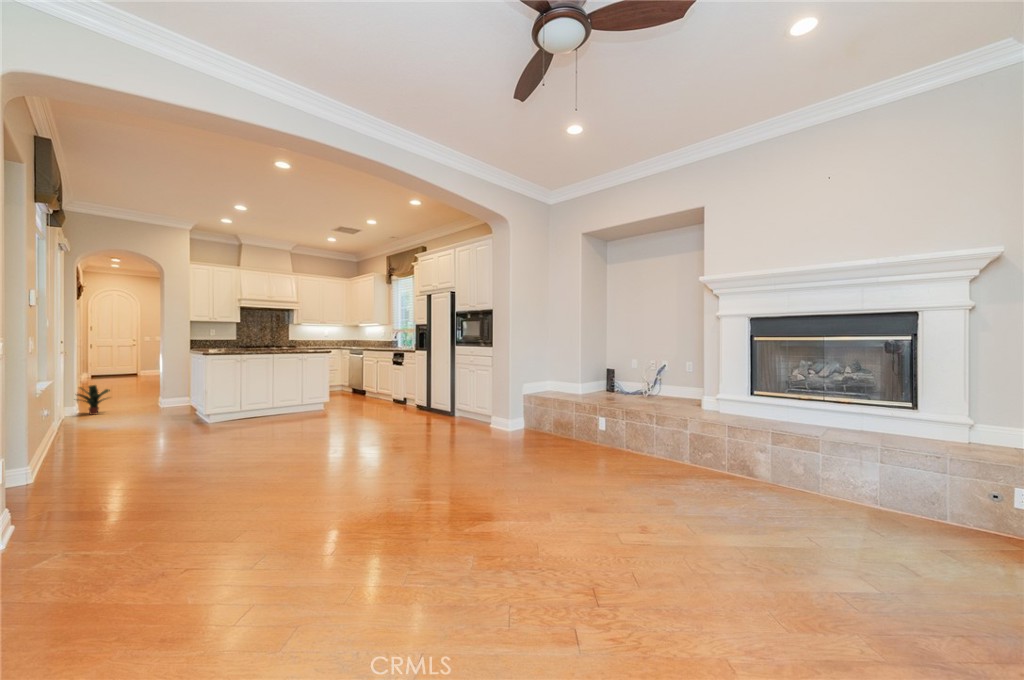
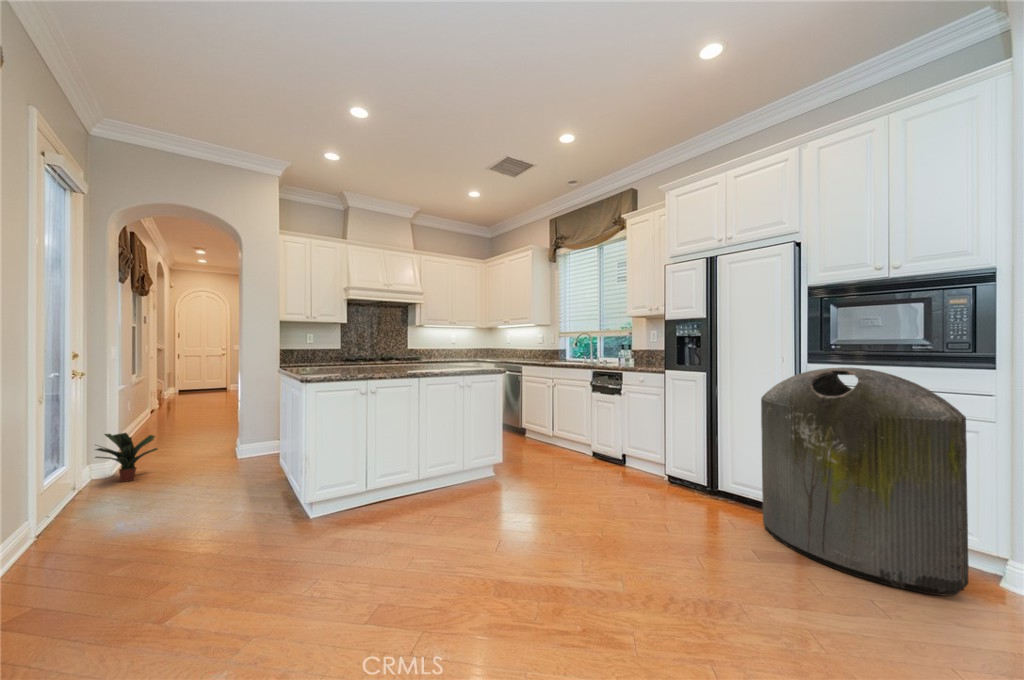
trash can: none [431,346,476,428] -> present [761,367,969,596]

